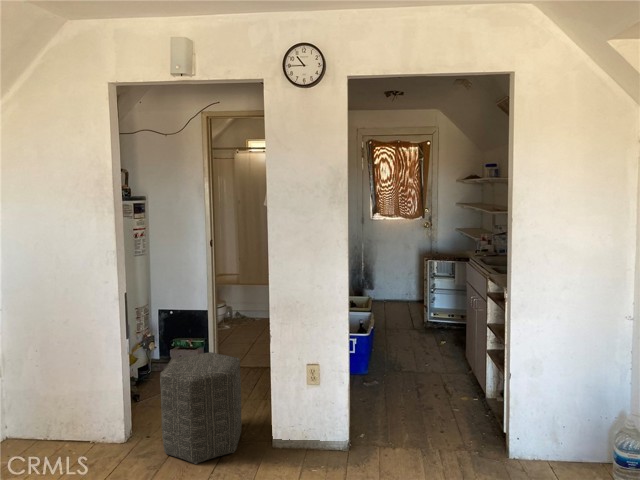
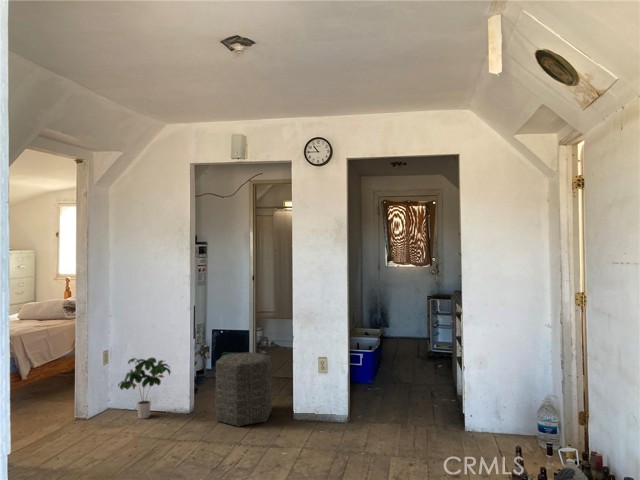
potted plant: none [18,367,95,453] -> present [118,357,171,419]

